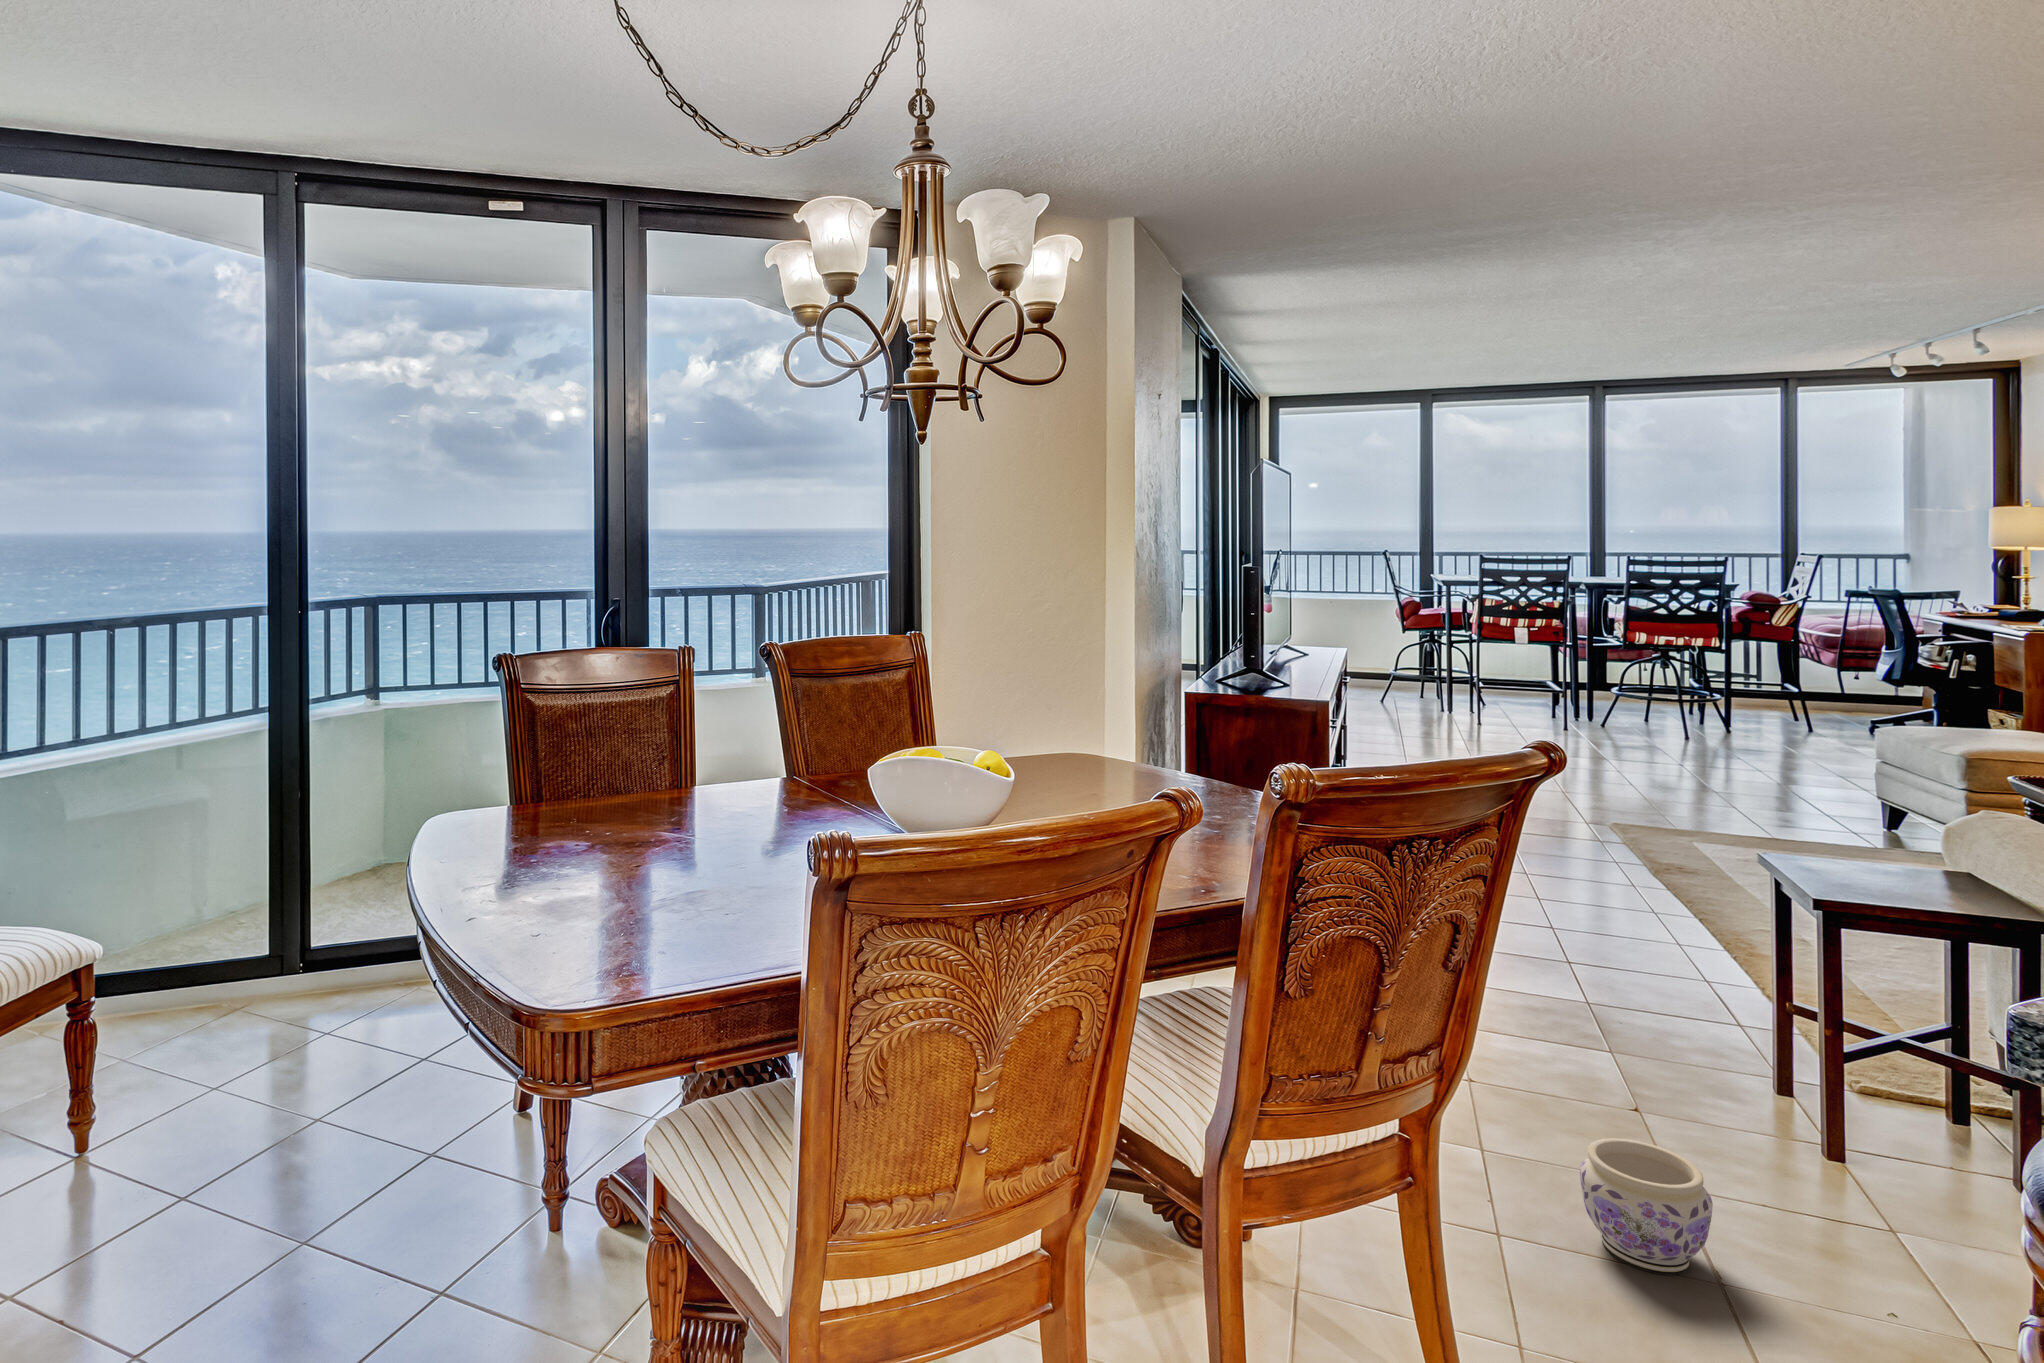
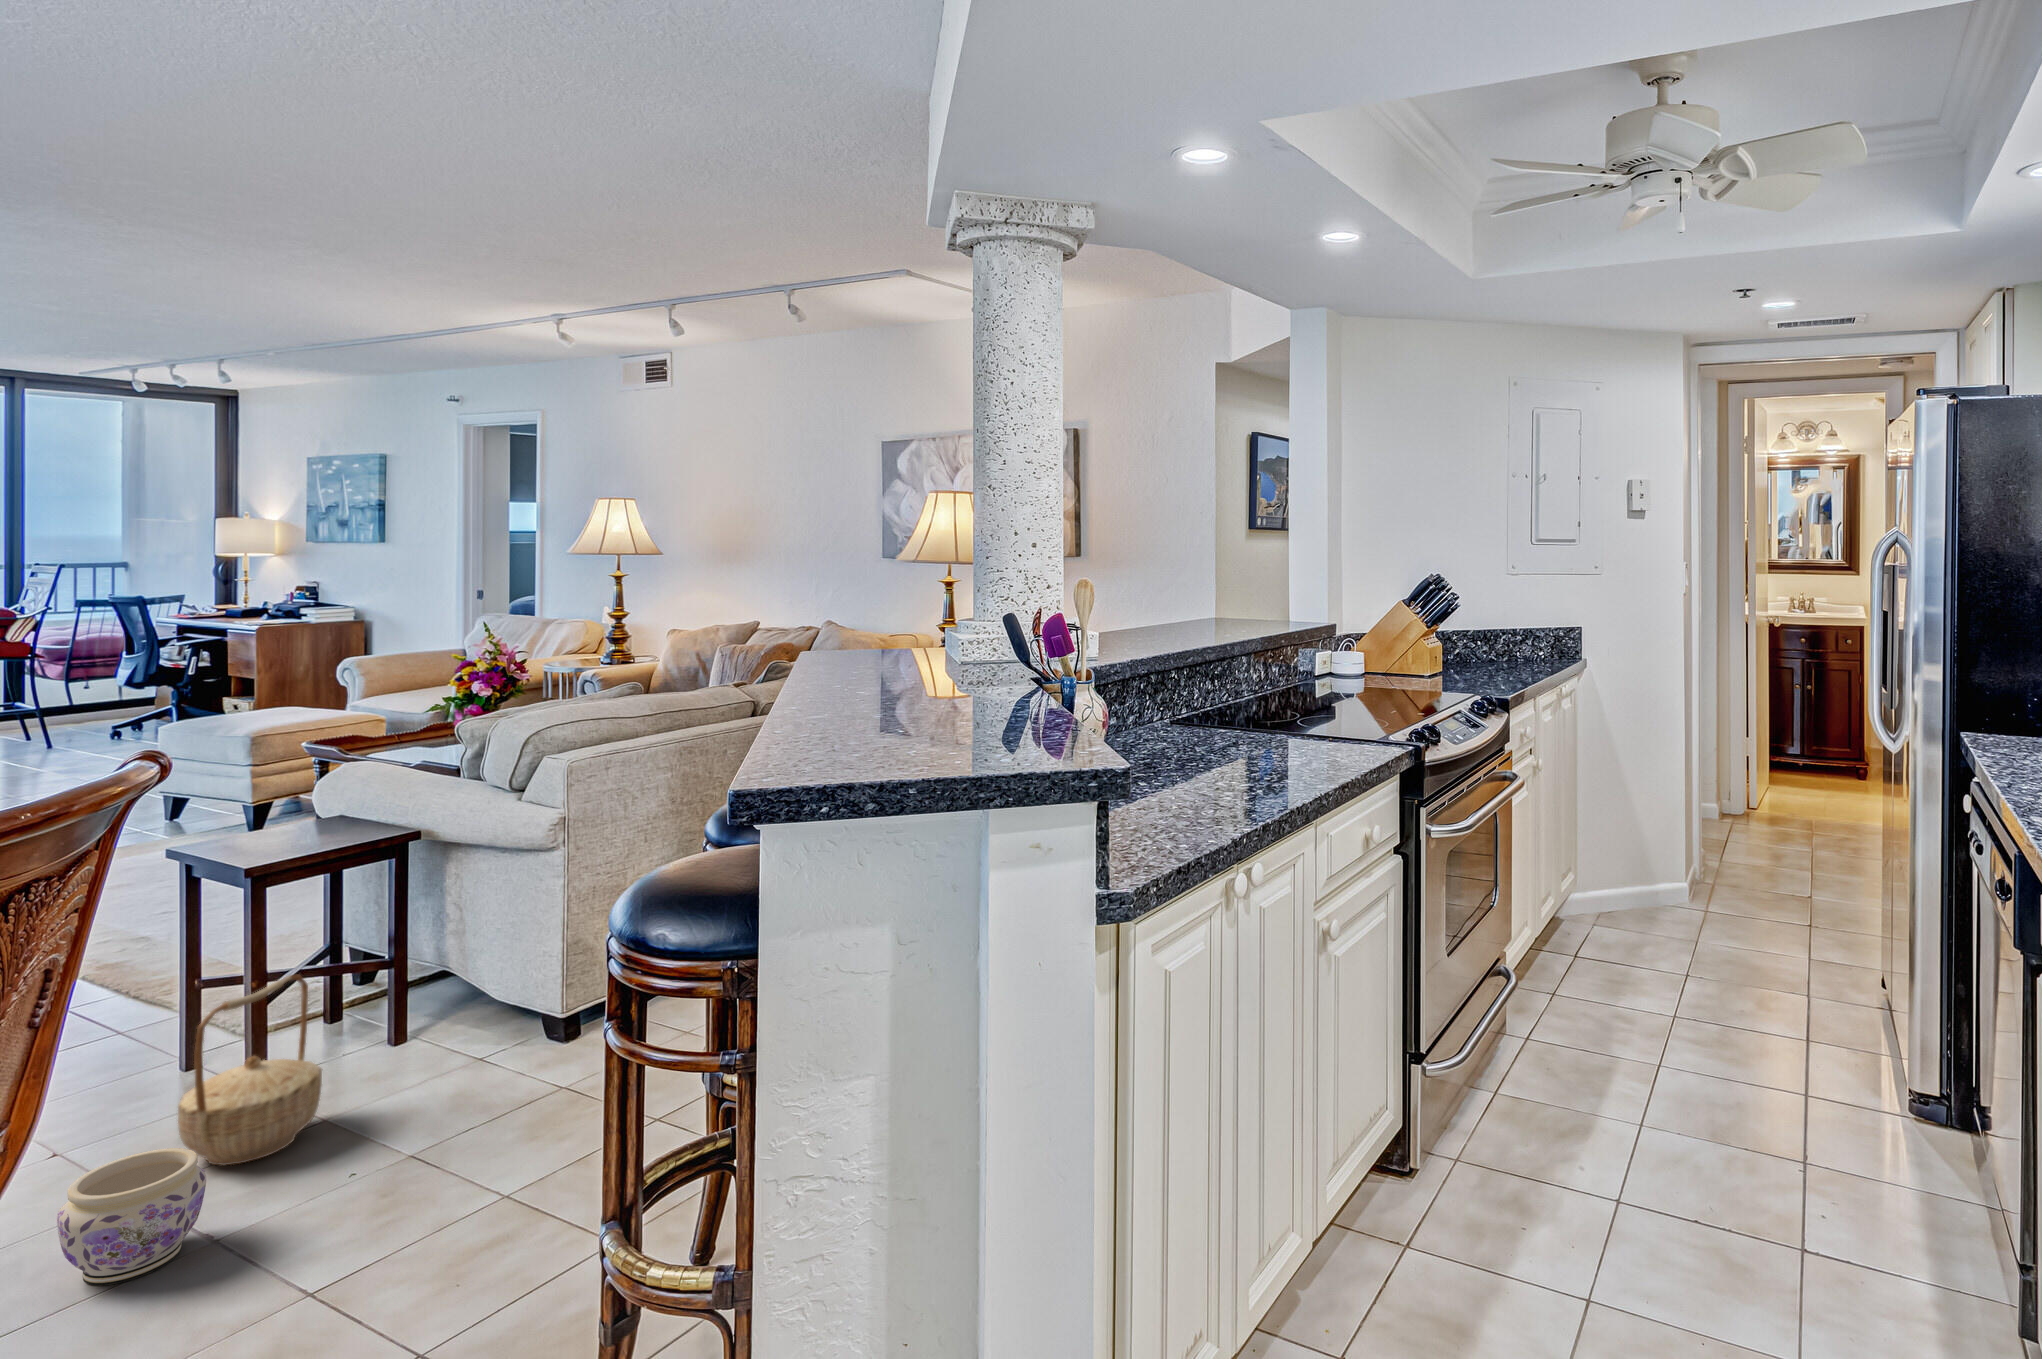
basket: none [1723,1032,1886,1232] -> present [178,975,322,1165]

